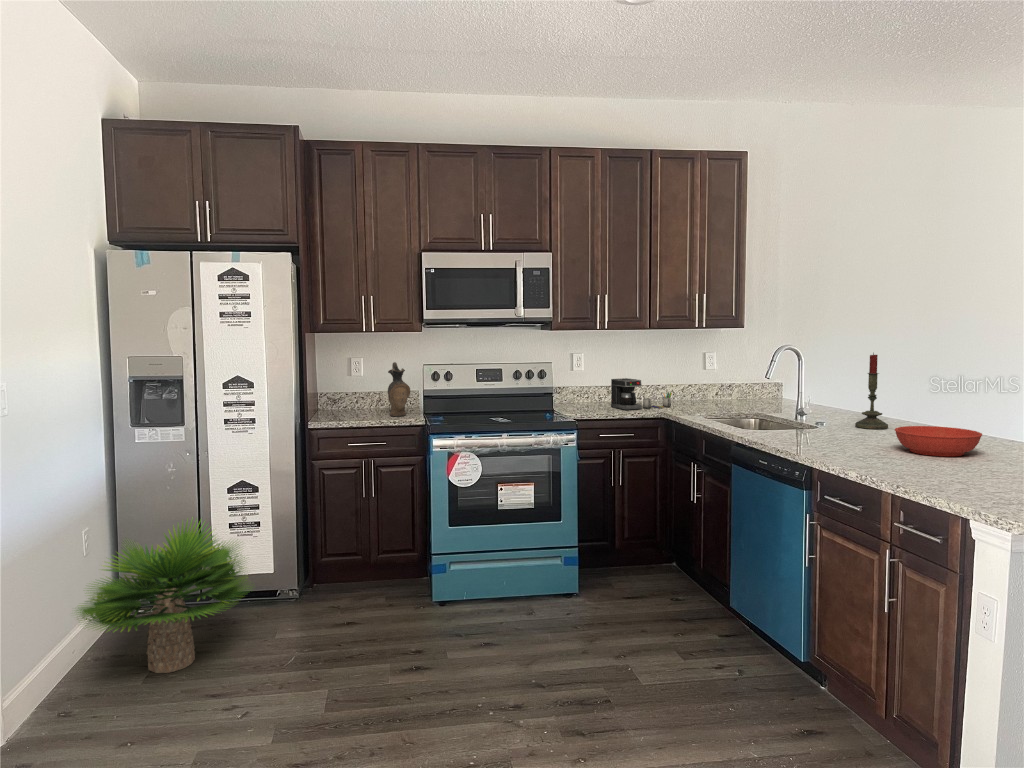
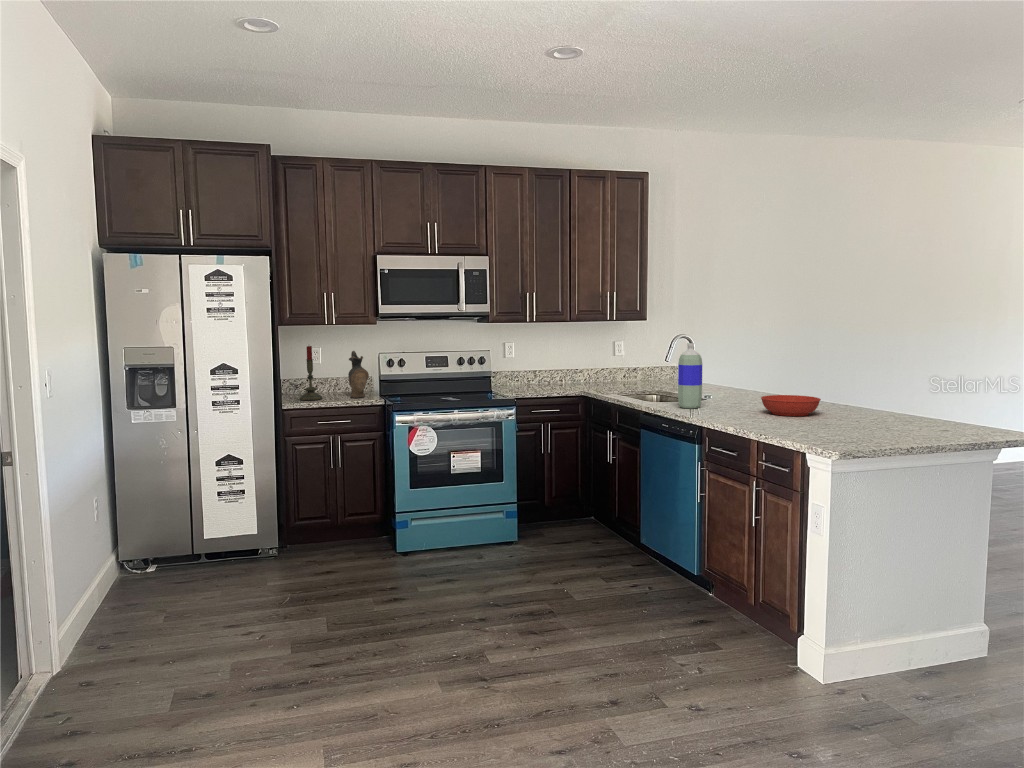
candle: present [855,353,888,429] -> present [300,346,322,400]
bottle: none [780,356,813,441] -> present [678,343,702,409]
coffee maker: present [611,378,672,410] -> none [539,363,590,390]
potted plant: present [77,520,247,673] -> none [95,483,256,616]

